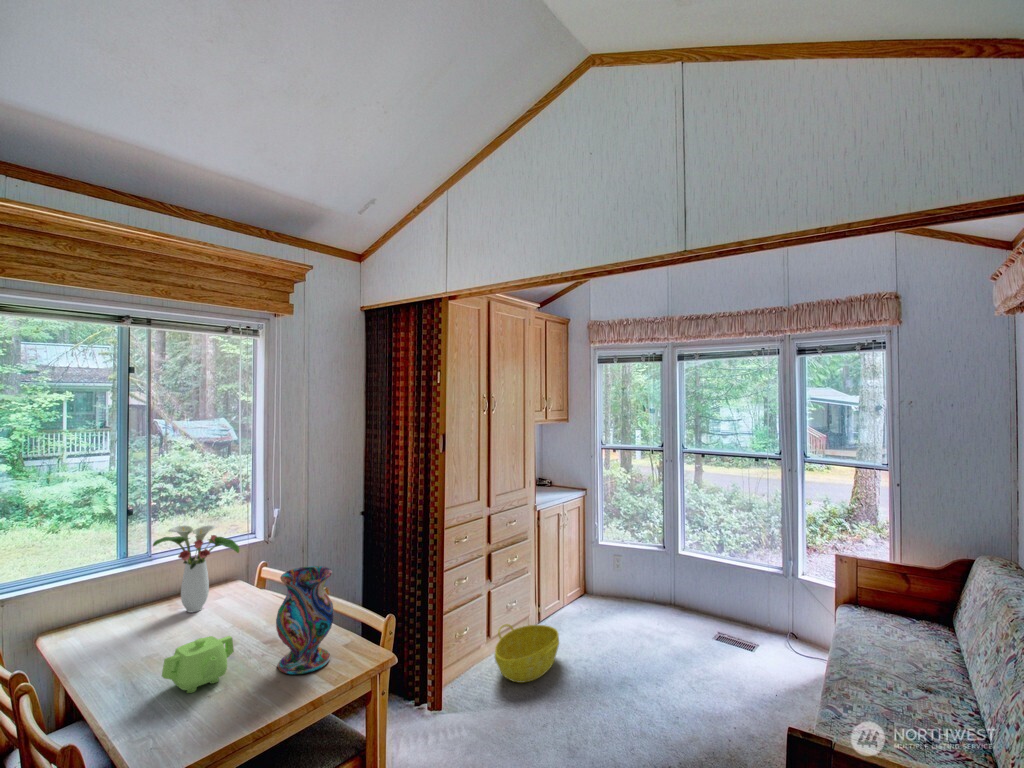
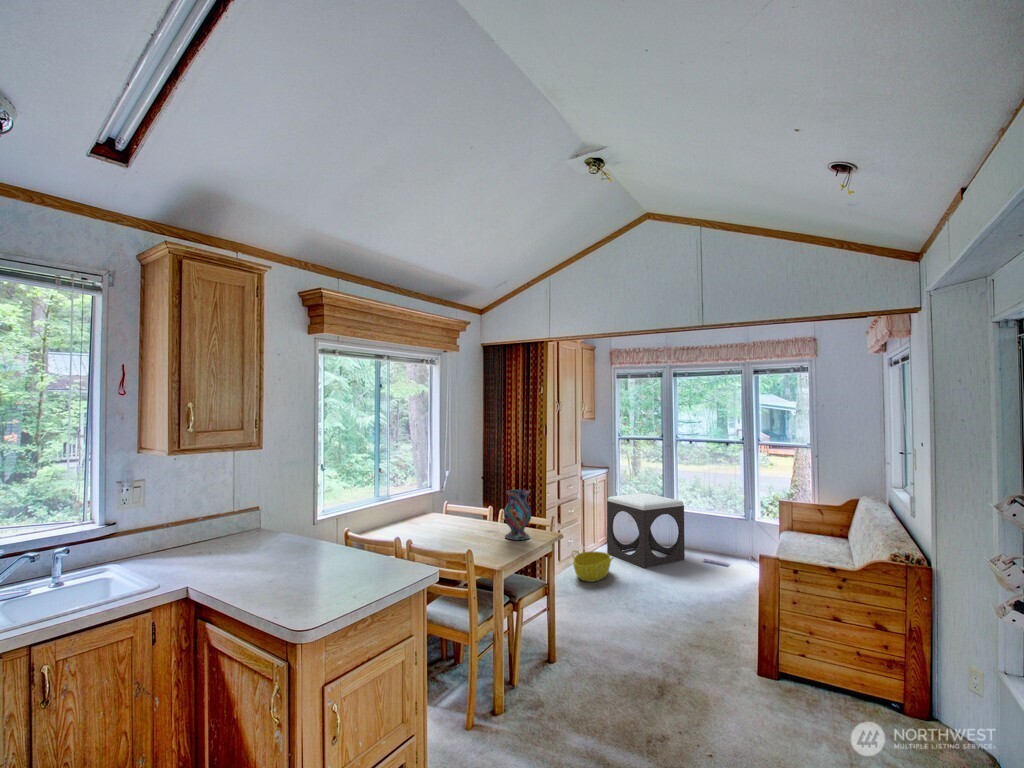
flower arrangement: present [153,525,239,613] -> none [411,476,454,525]
footstool: none [570,529,684,653] -> present [607,493,685,568]
teapot: present [162,636,234,693] -> none [463,521,489,546]

